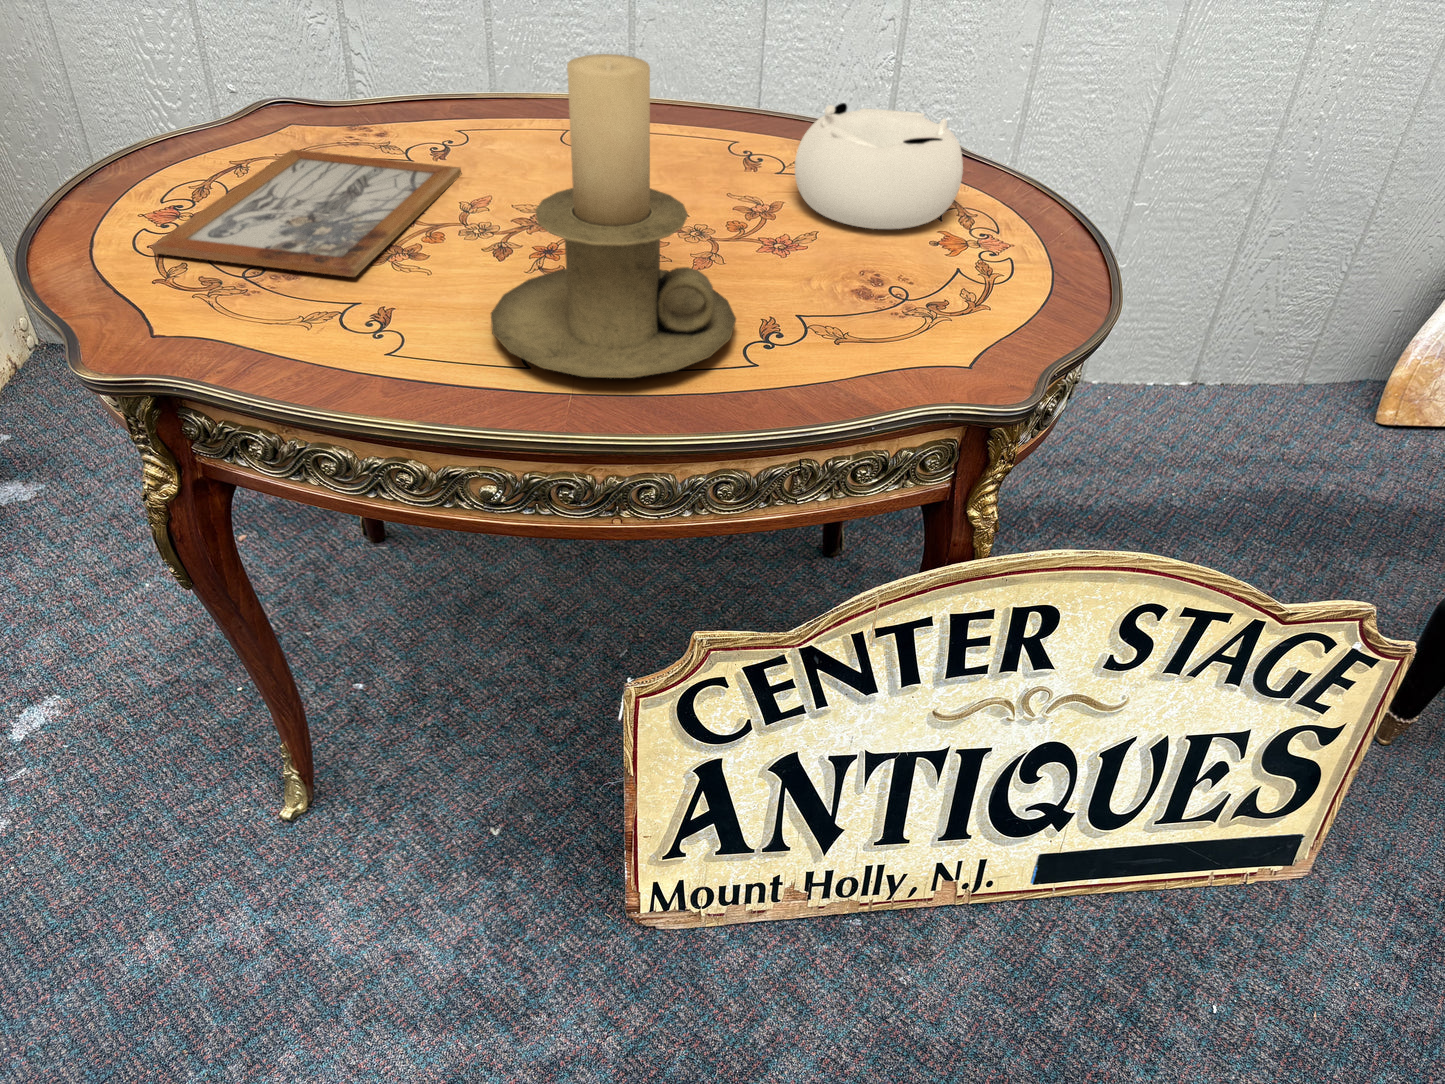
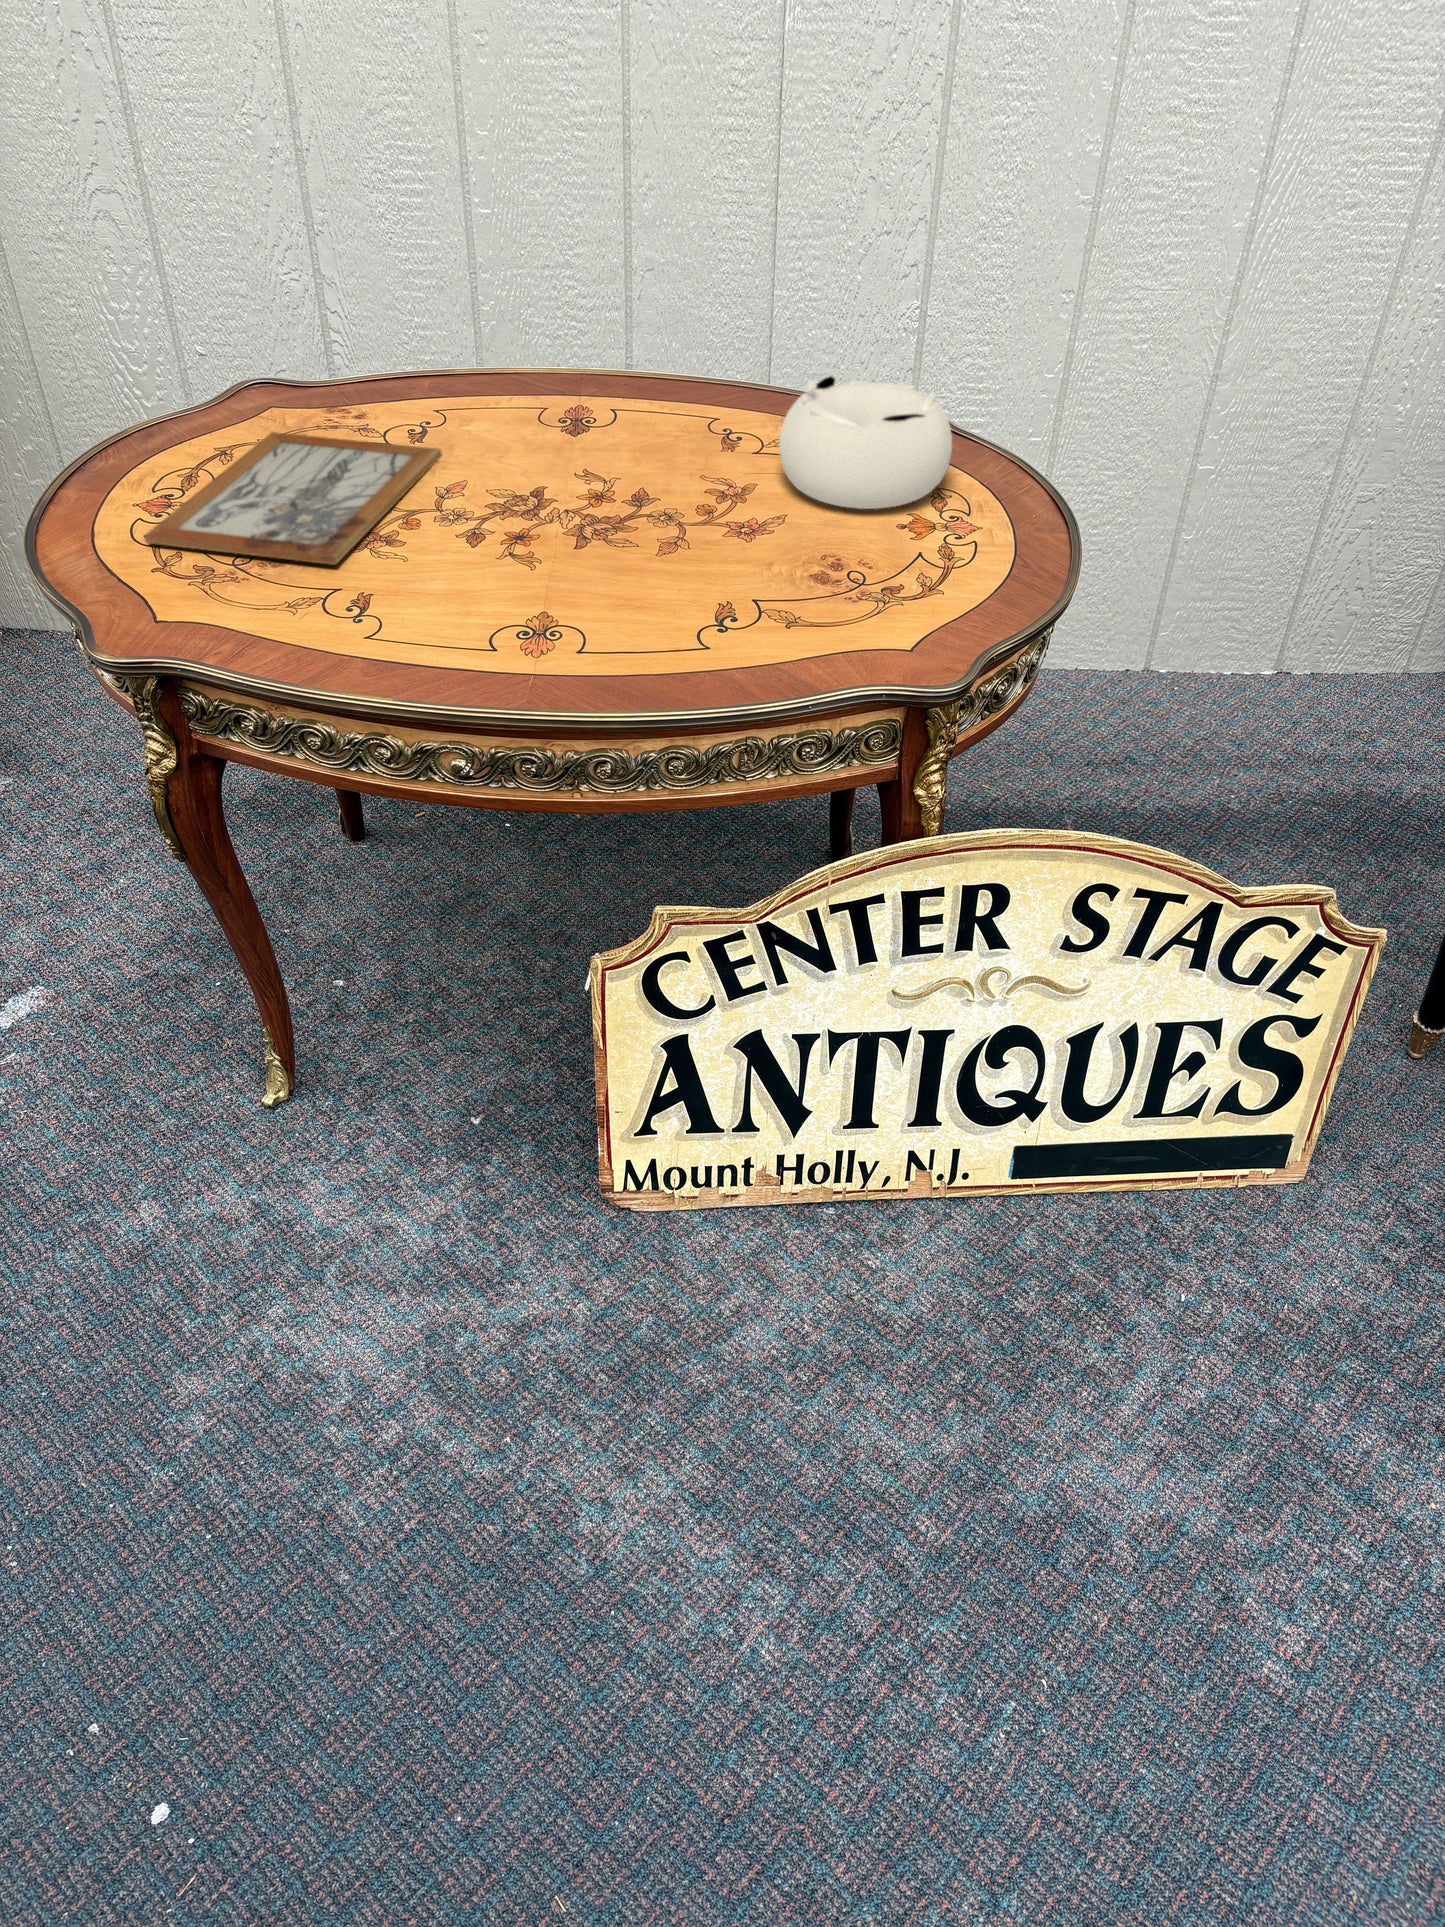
candle holder: present [491,54,736,378] -> none [463,355,697,659]

